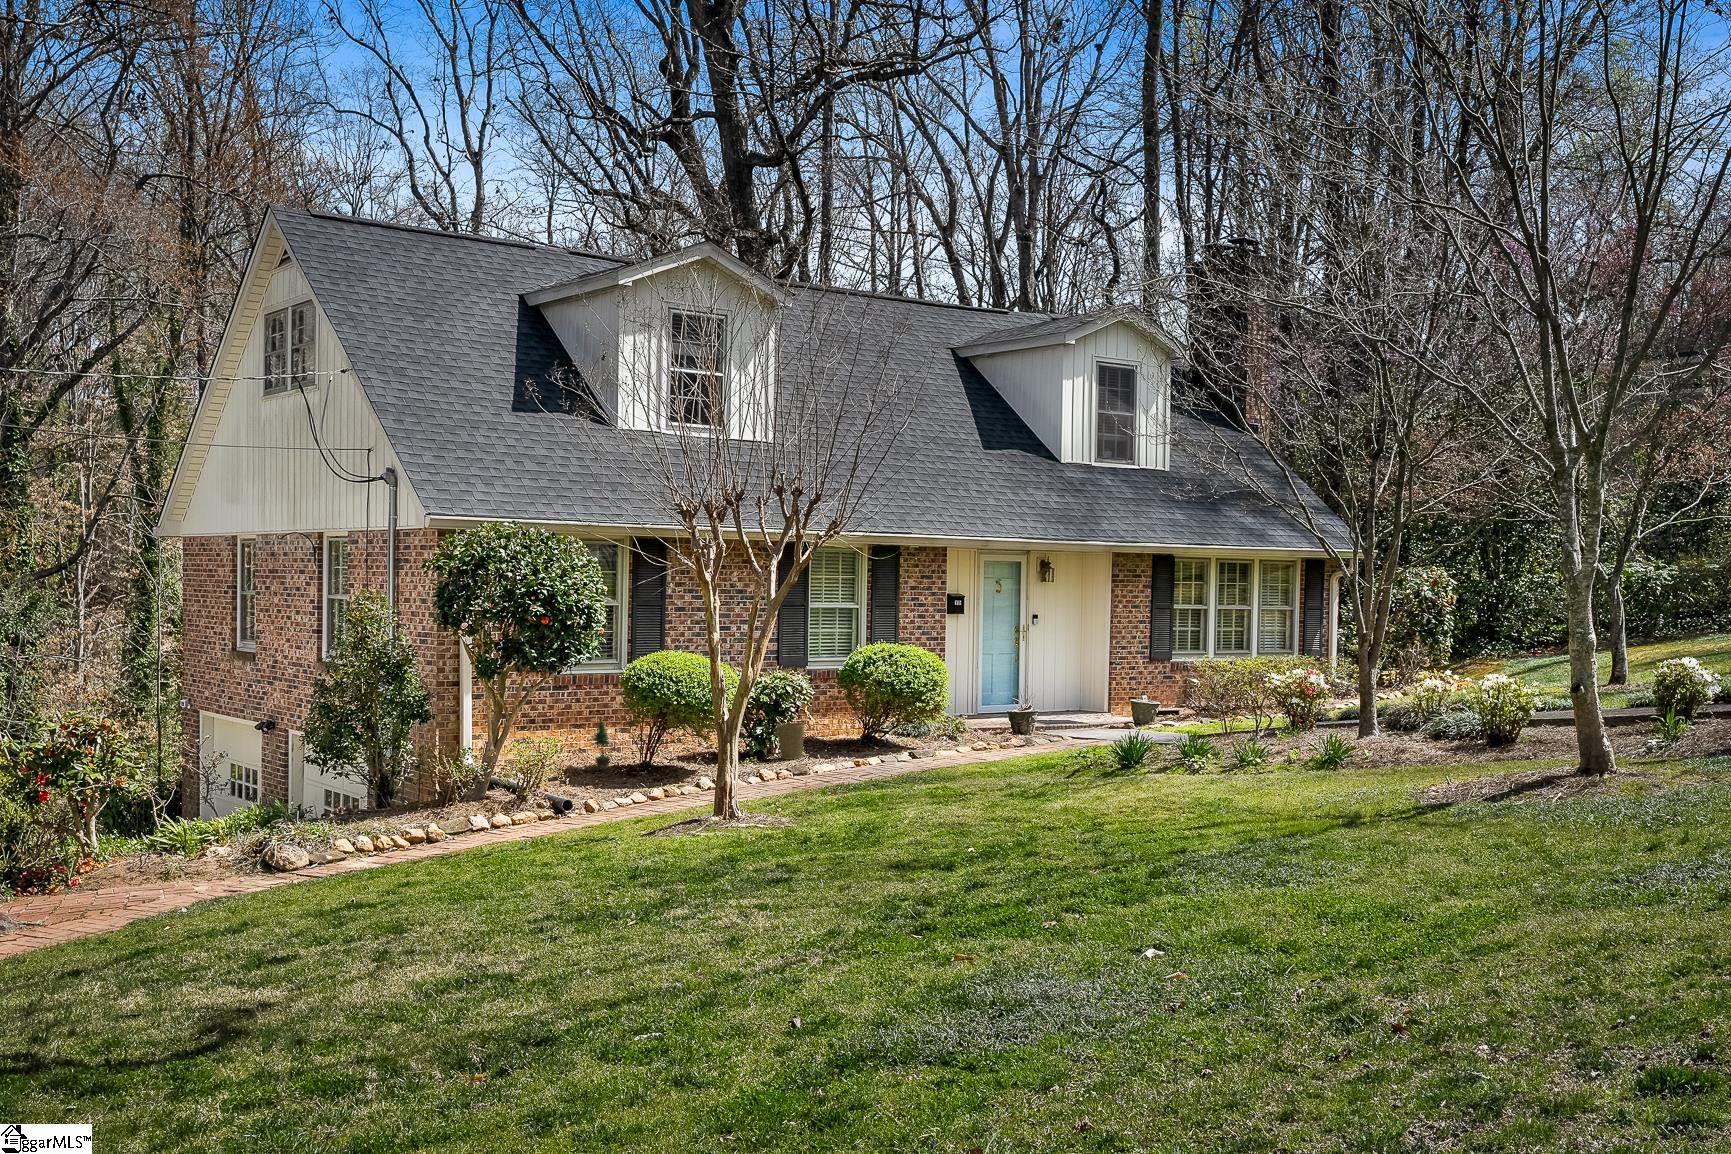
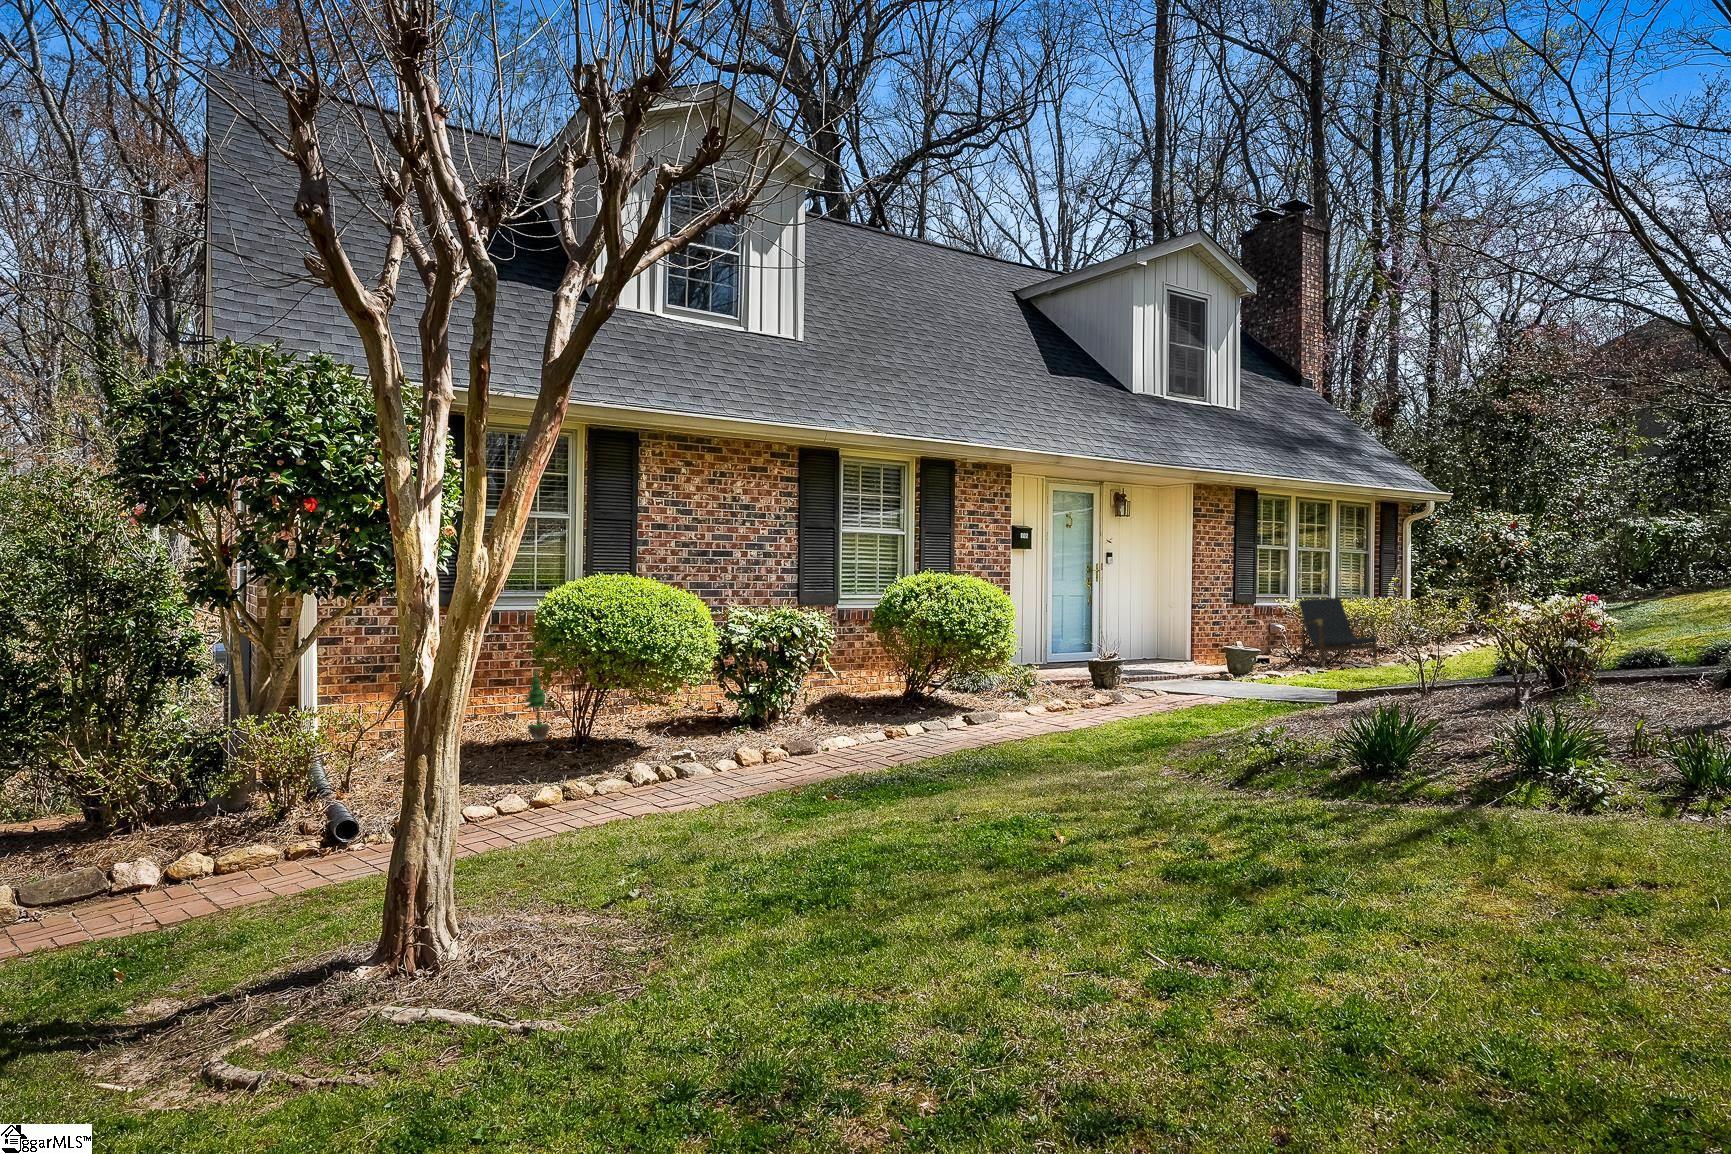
lounge chair: none [1203,656,1264,720] -> present [1299,598,1377,667]
basket: present [776,722,805,760] -> none [778,670,817,728]

